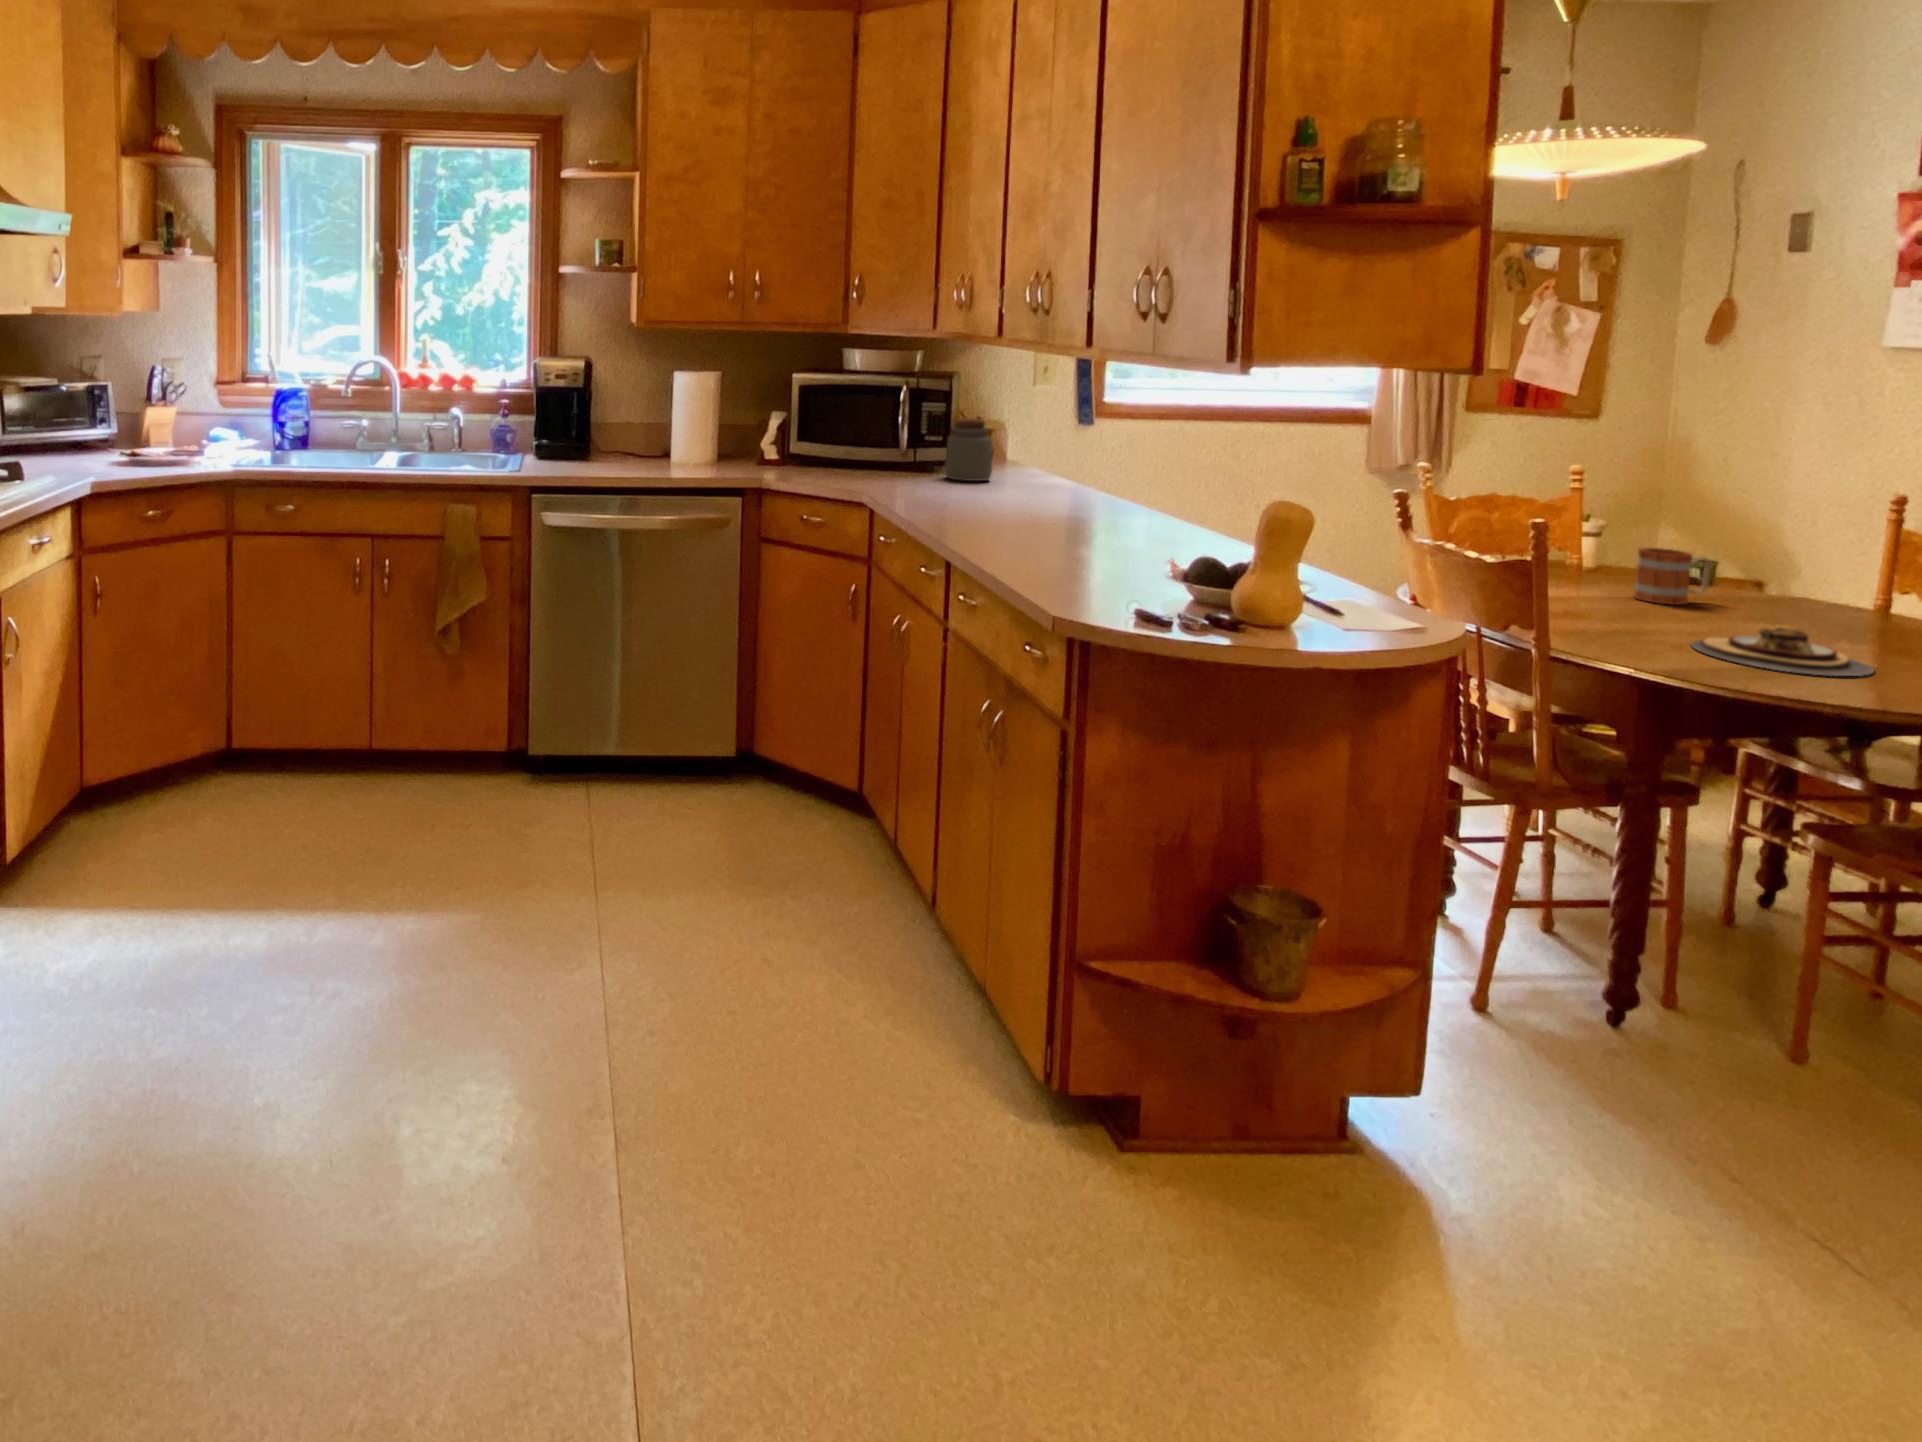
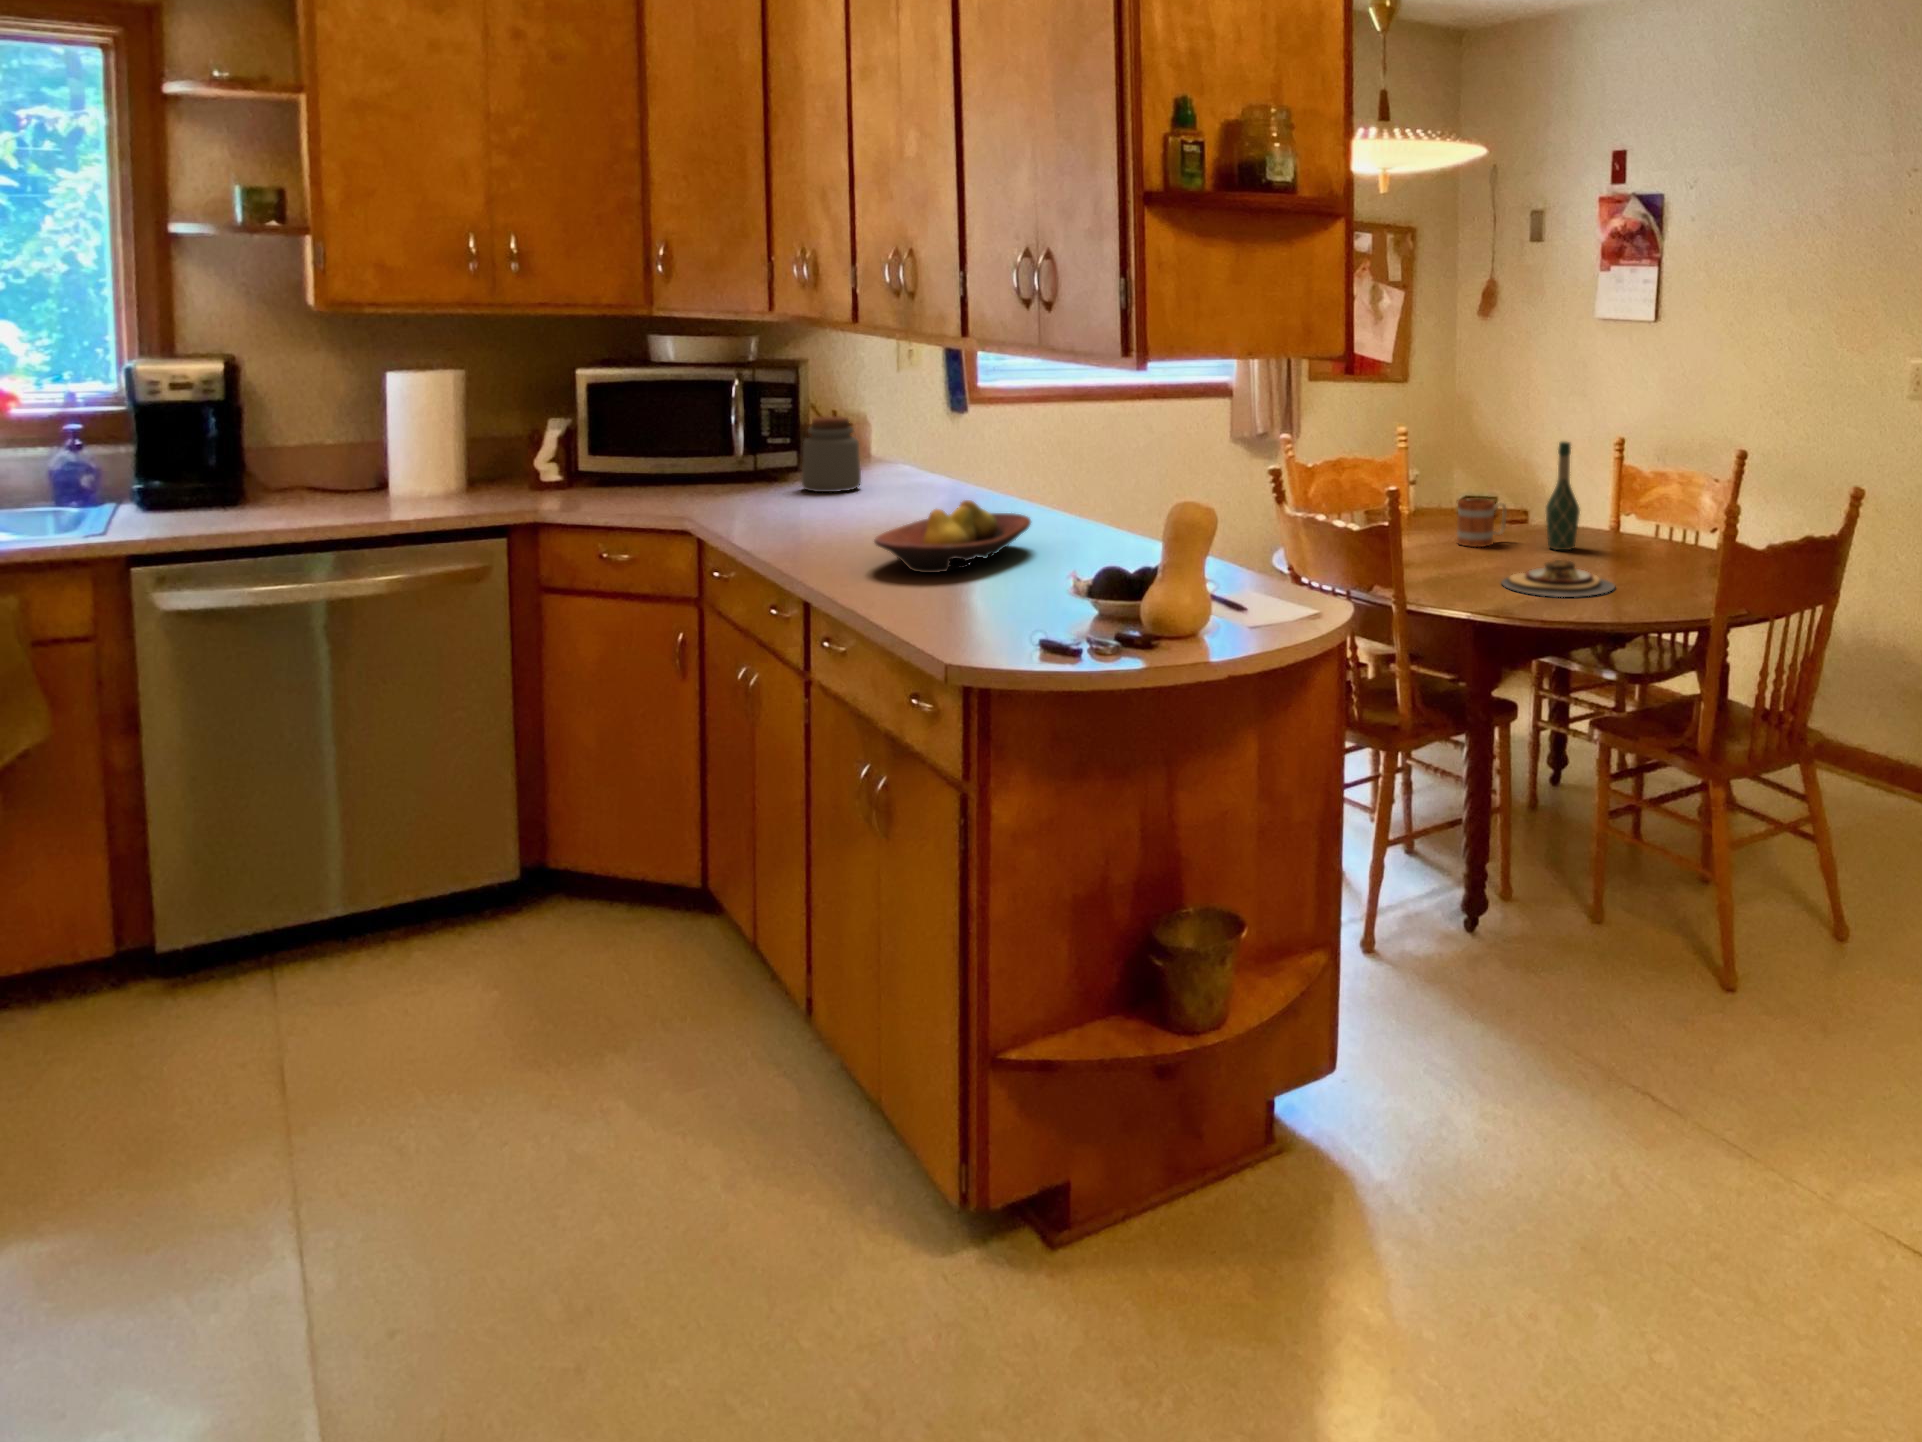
wine bottle: none [1771,490,1827,623] -> present [1546,442,1580,550]
fruit bowl: none [1000,491,1136,550] -> present [874,500,1031,573]

